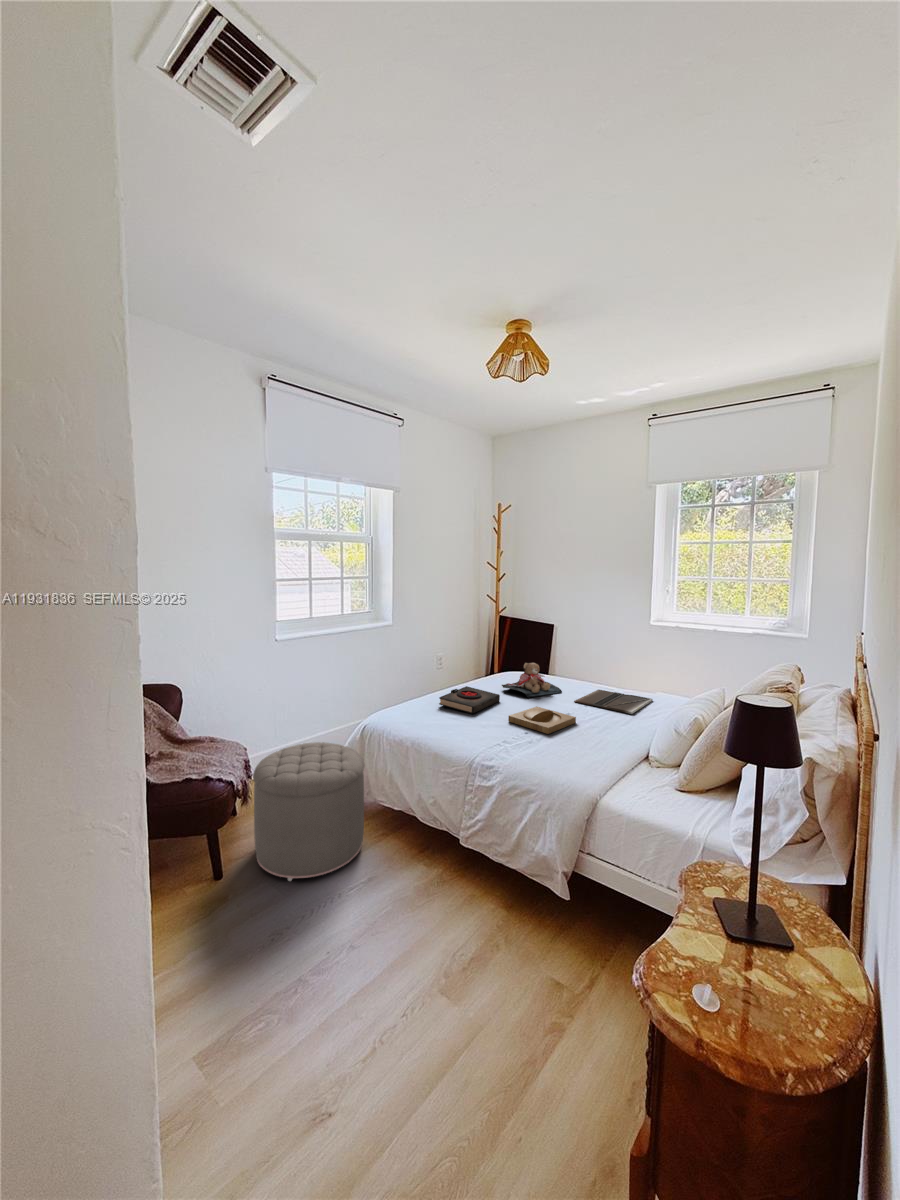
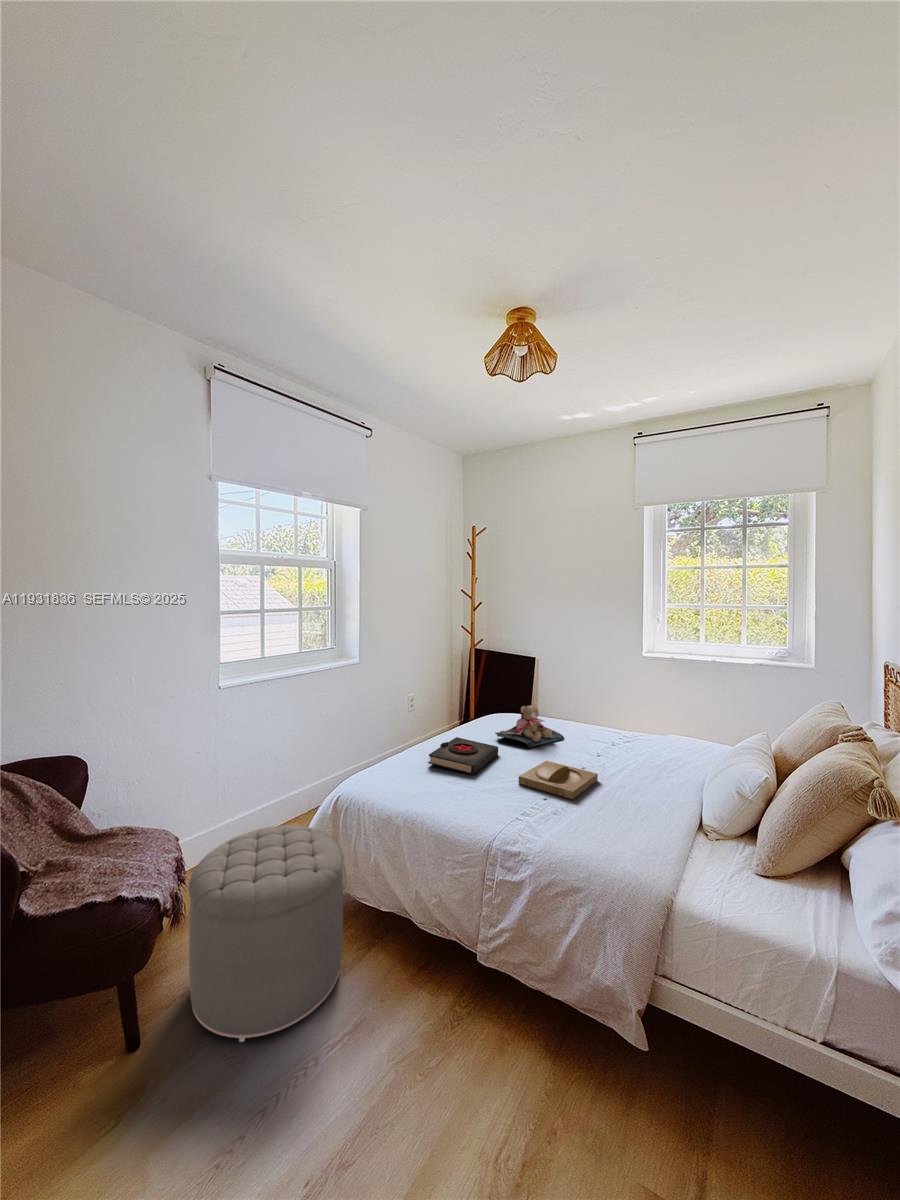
laptop: present [574,690,653,714] -> none [583,733,667,765]

